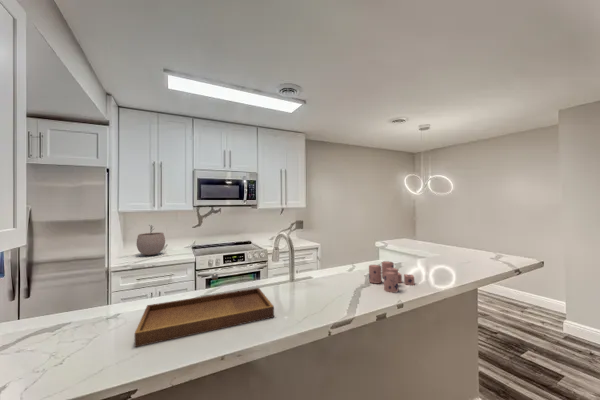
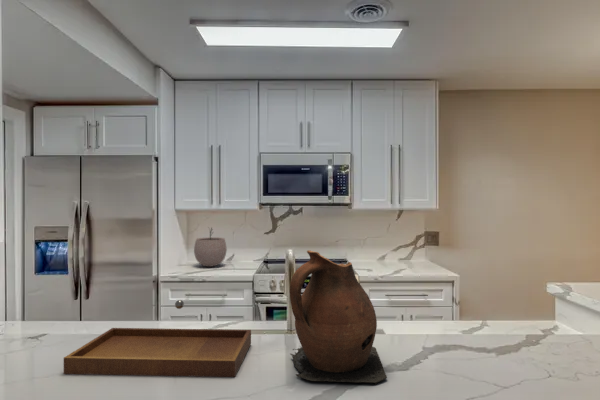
ceramic pitcher: none [292,231,357,308] -> present [290,250,387,385]
candle: present [369,261,414,293] -> none [452,321,544,385]

